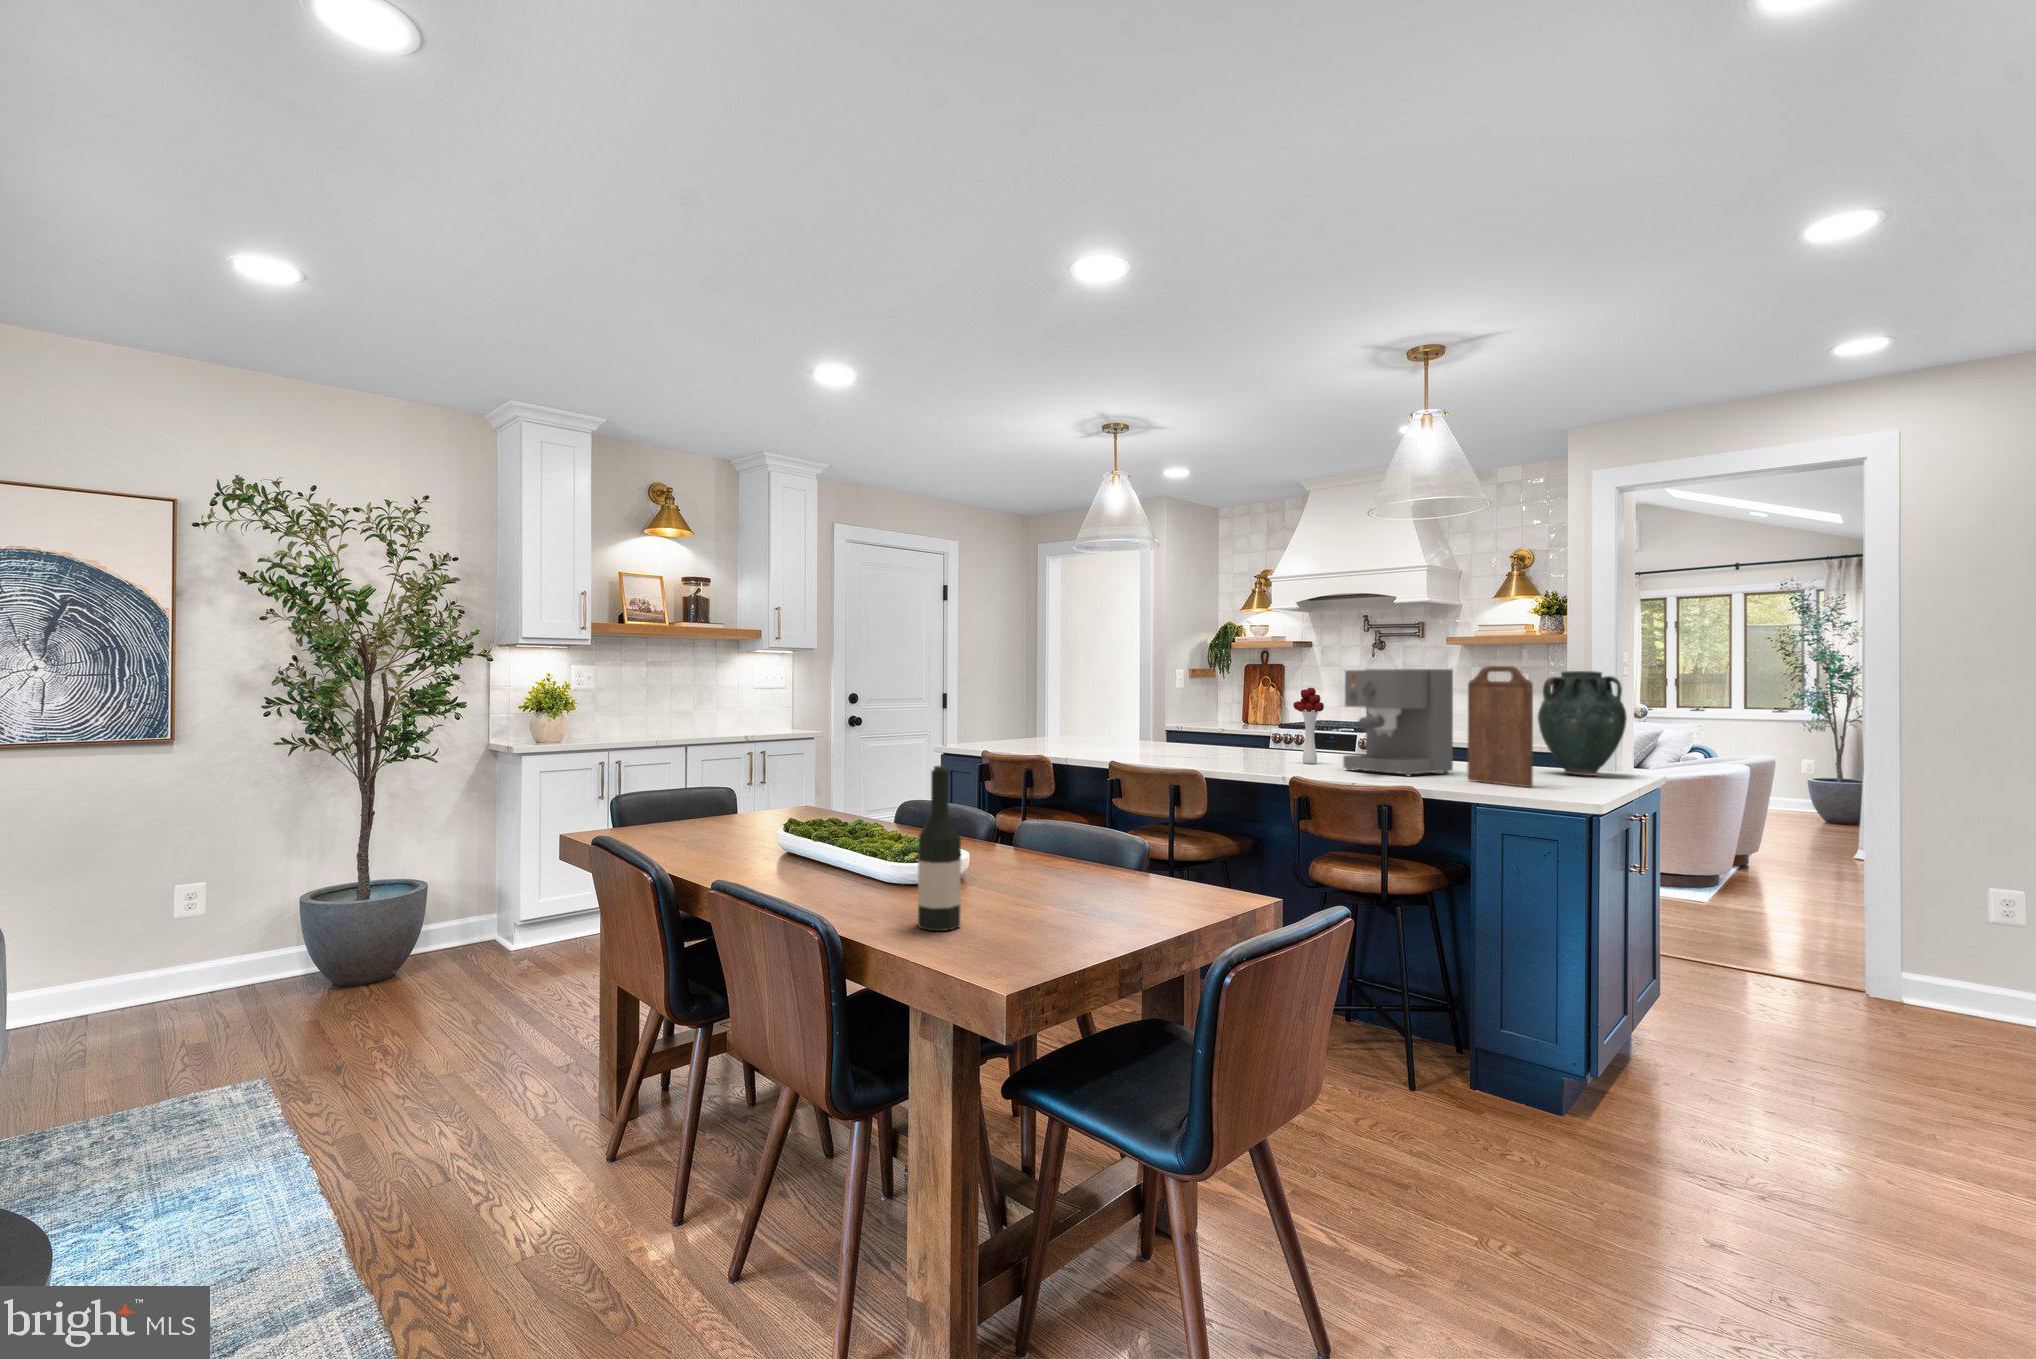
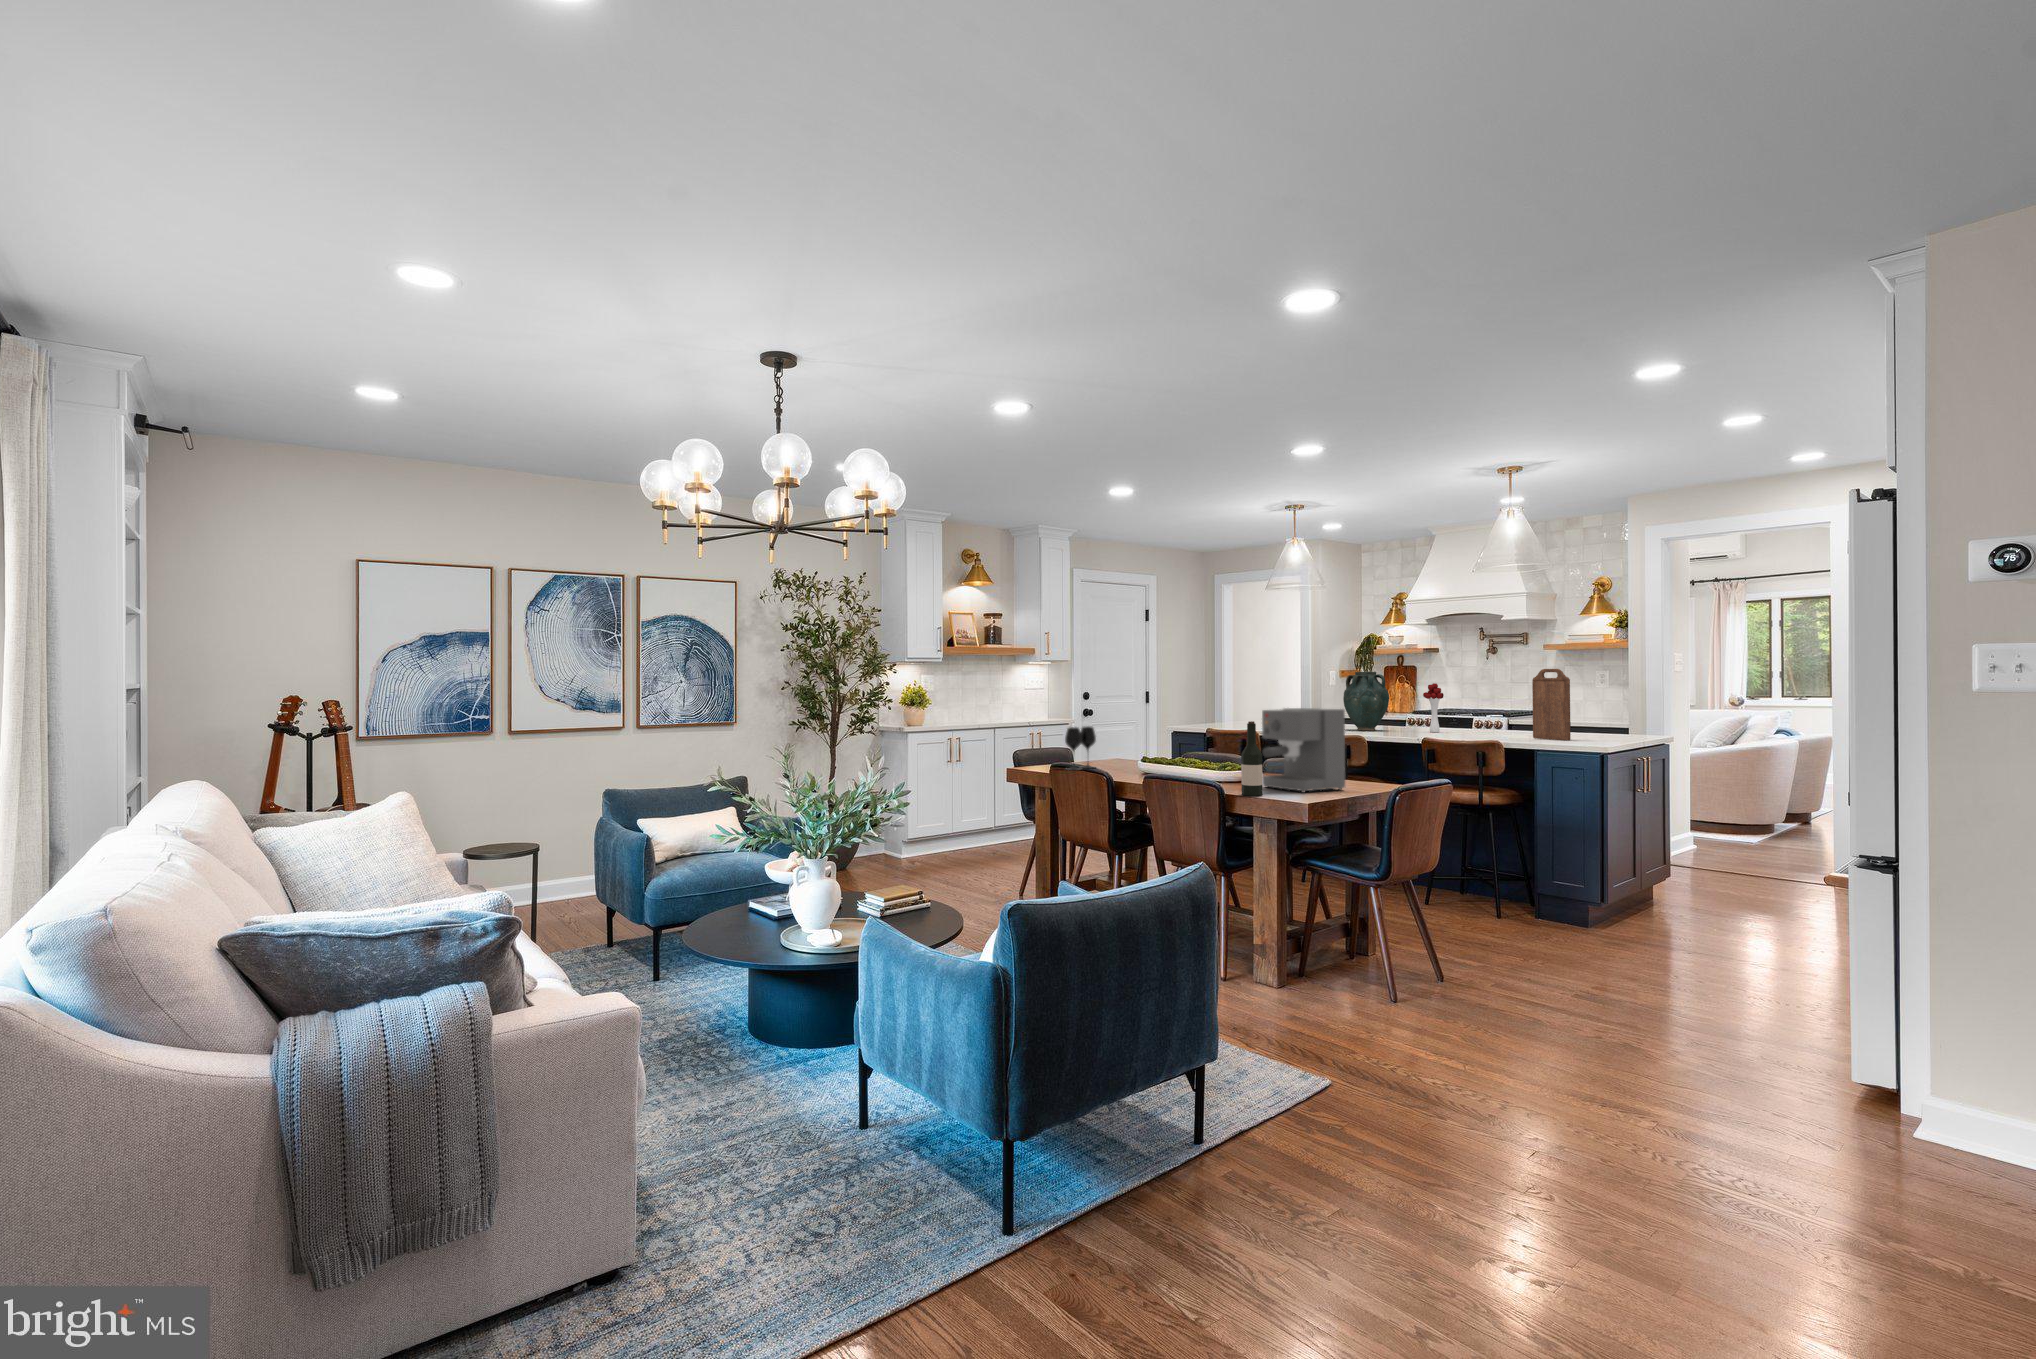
coffee maker: present [1343,669,1453,776] -> present [1262,708,1345,793]
vase: present [1538,671,1627,776] -> present [1343,672,1389,731]
wine glass: none [685,755,751,834] -> present [1065,727,1096,770]

